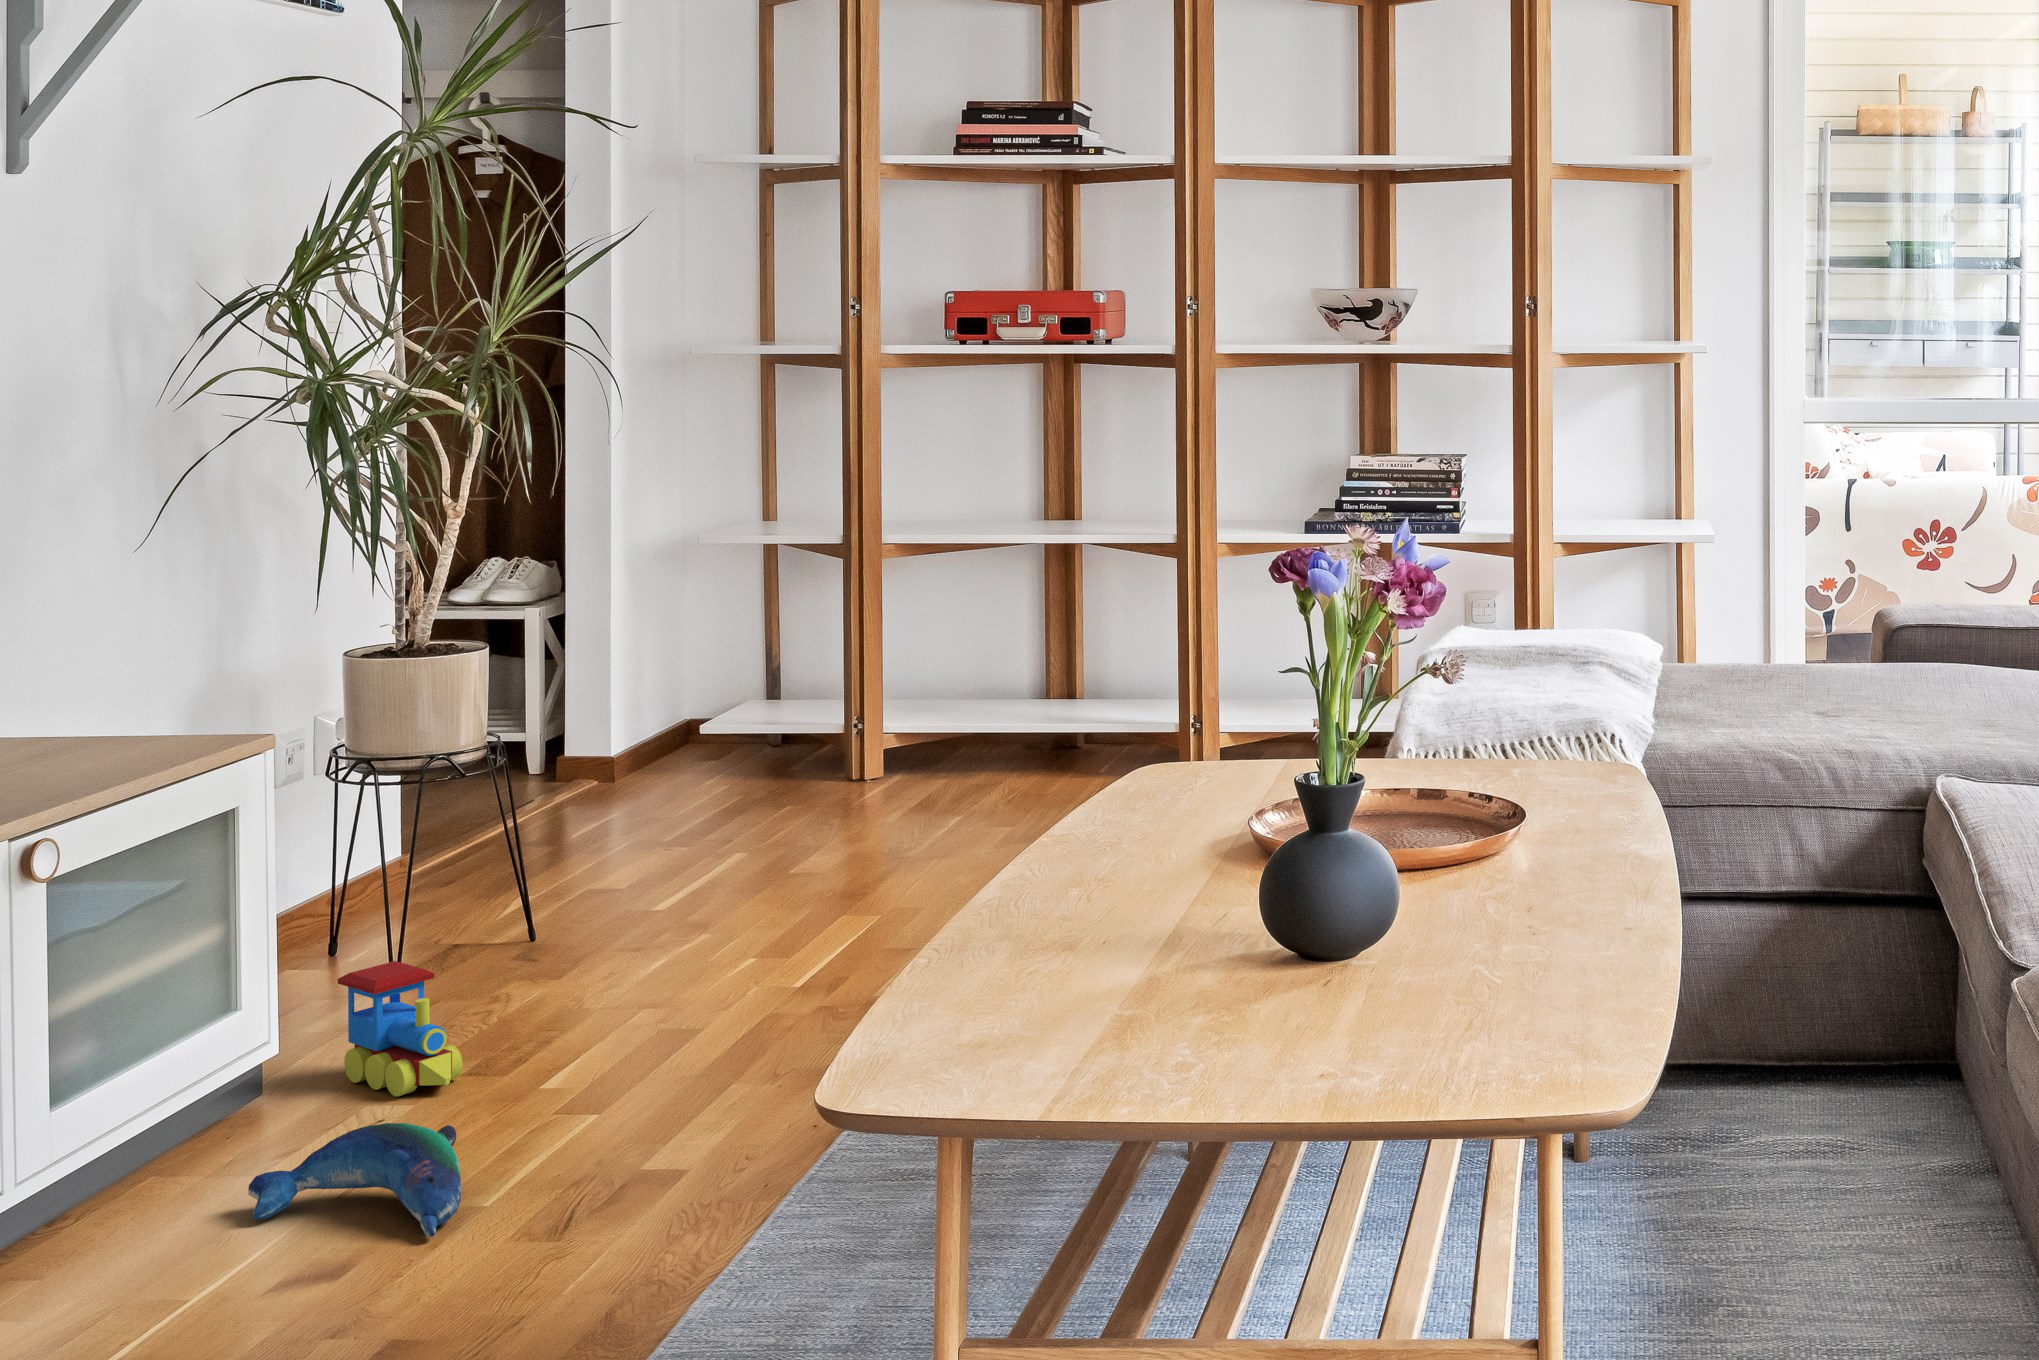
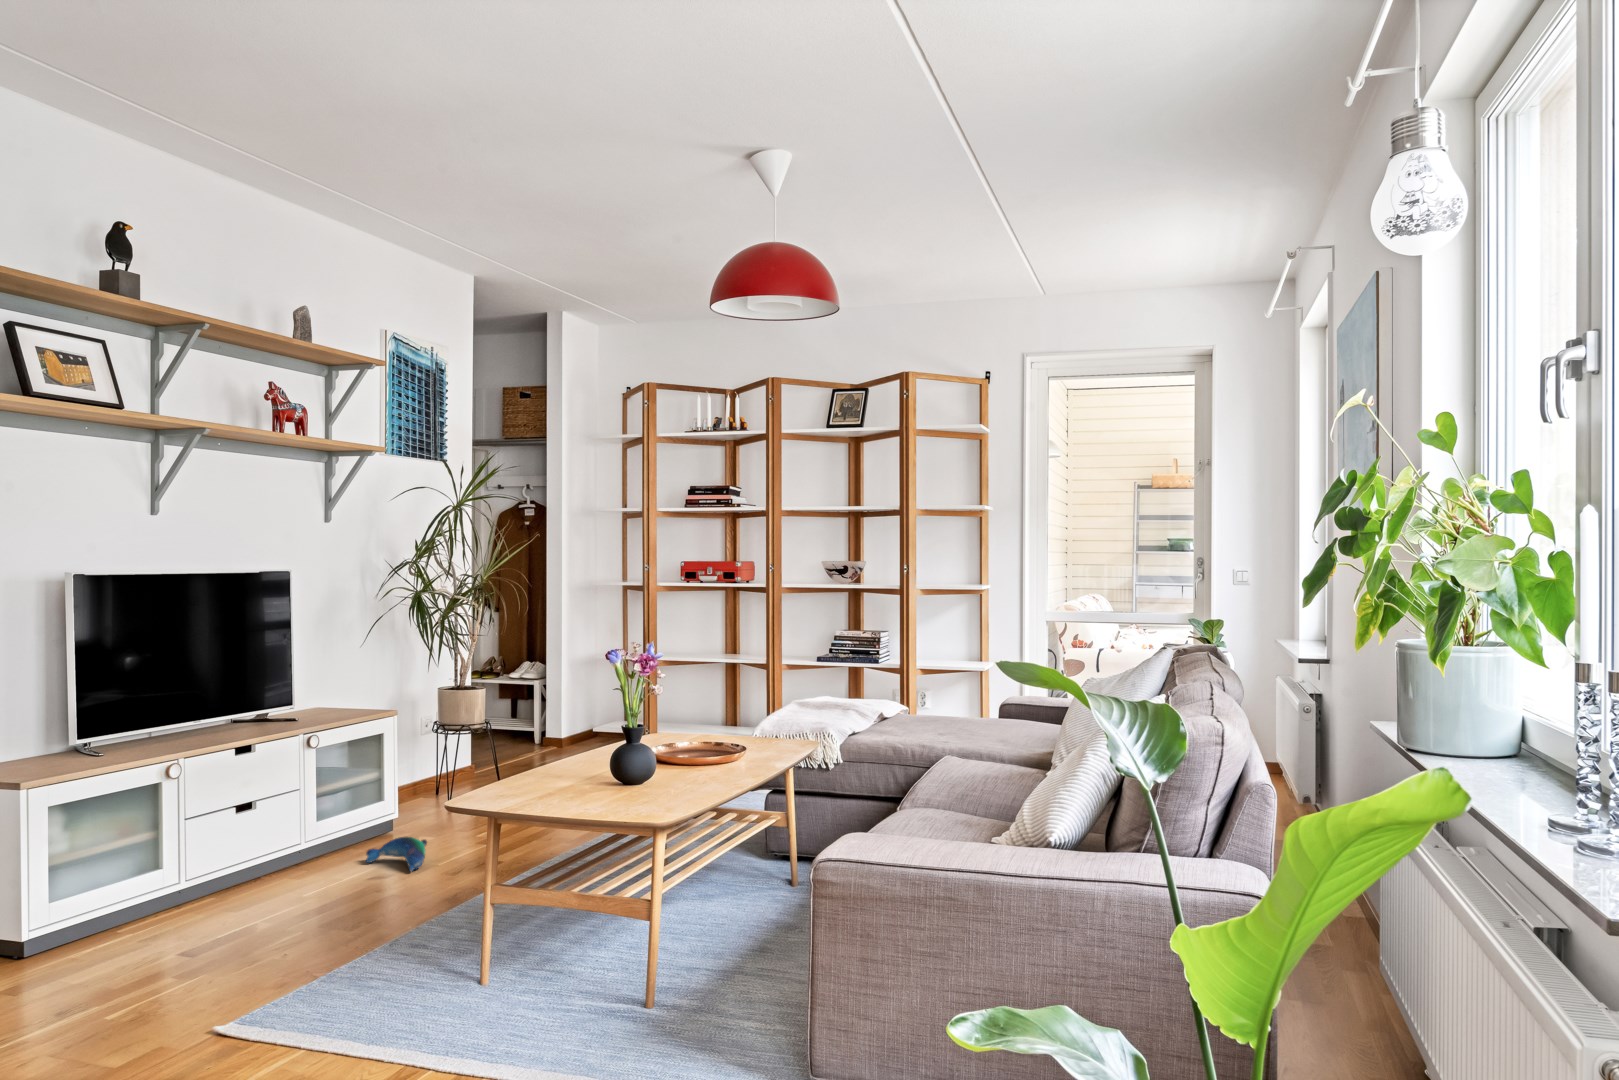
toy train: present [338,961,463,1097] -> none [413,791,449,835]

